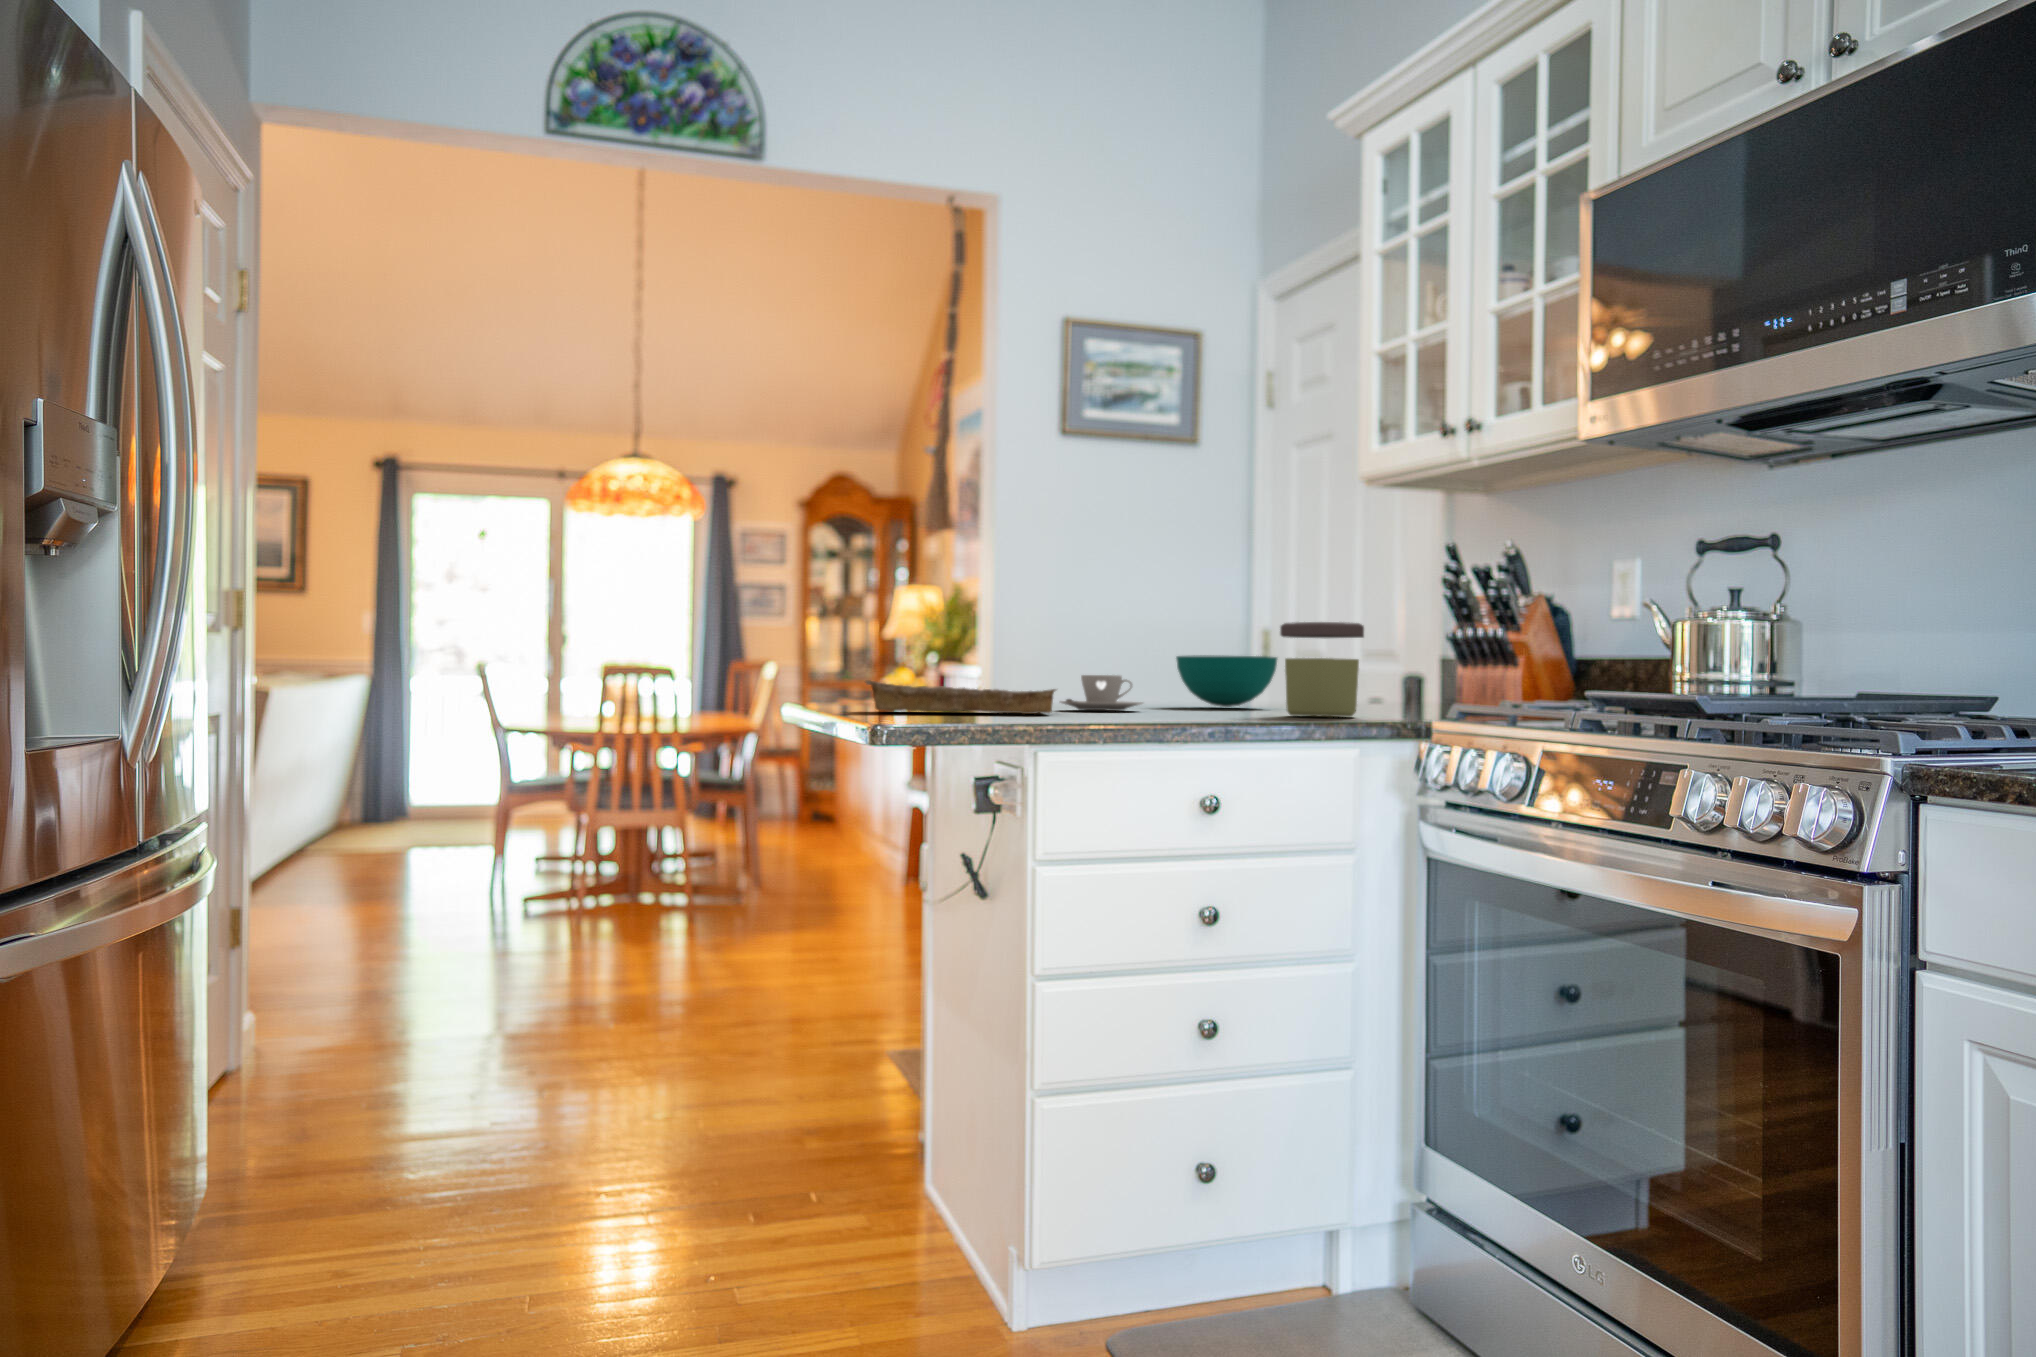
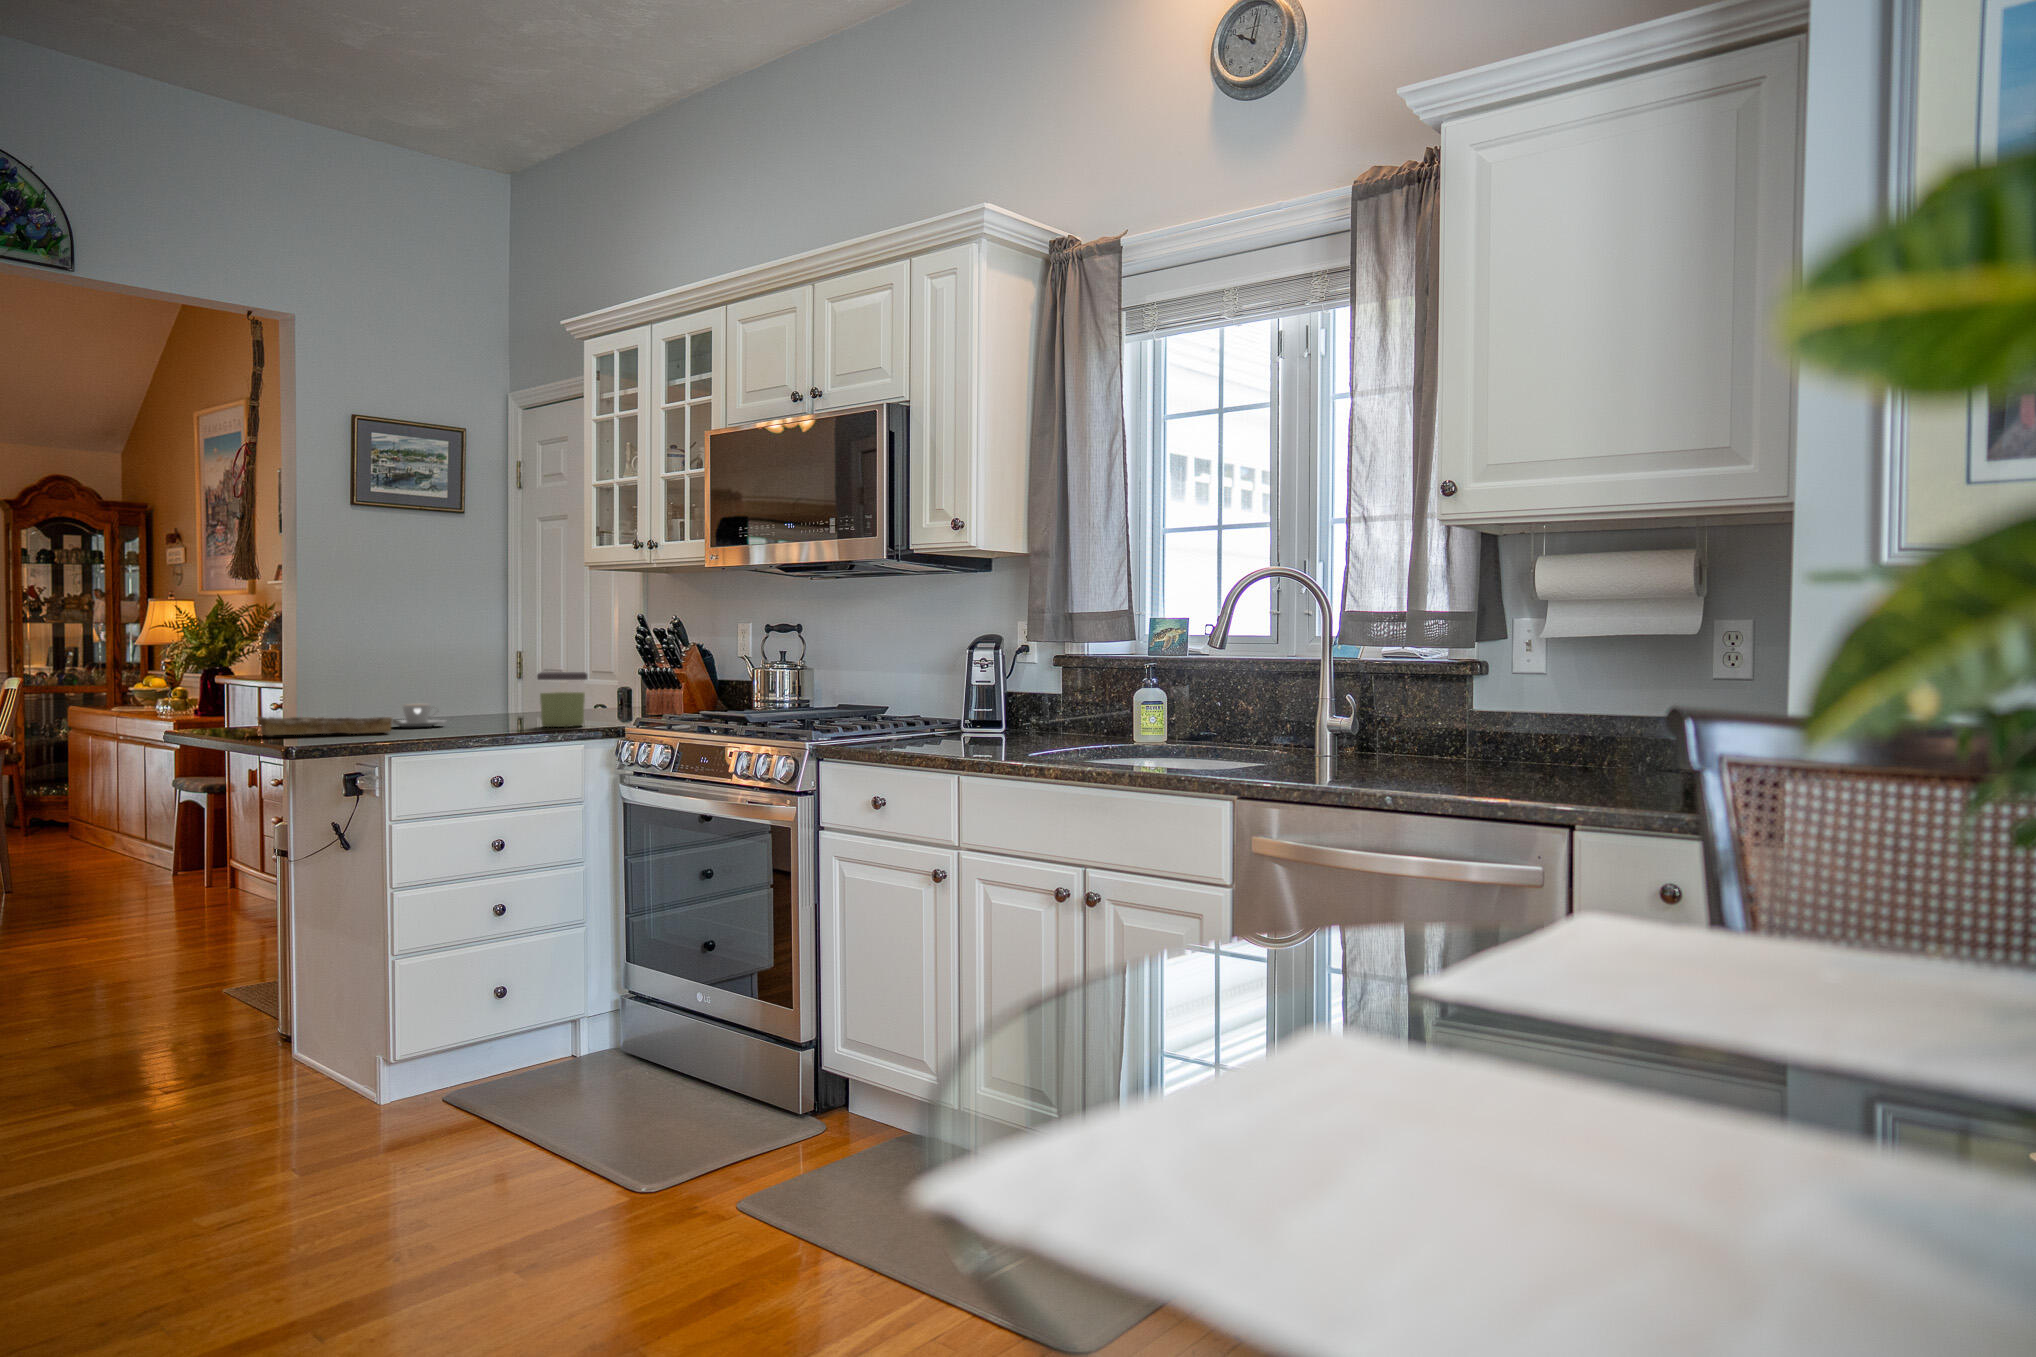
bowl: present [1176,655,1277,707] -> none [463,686,534,719]

